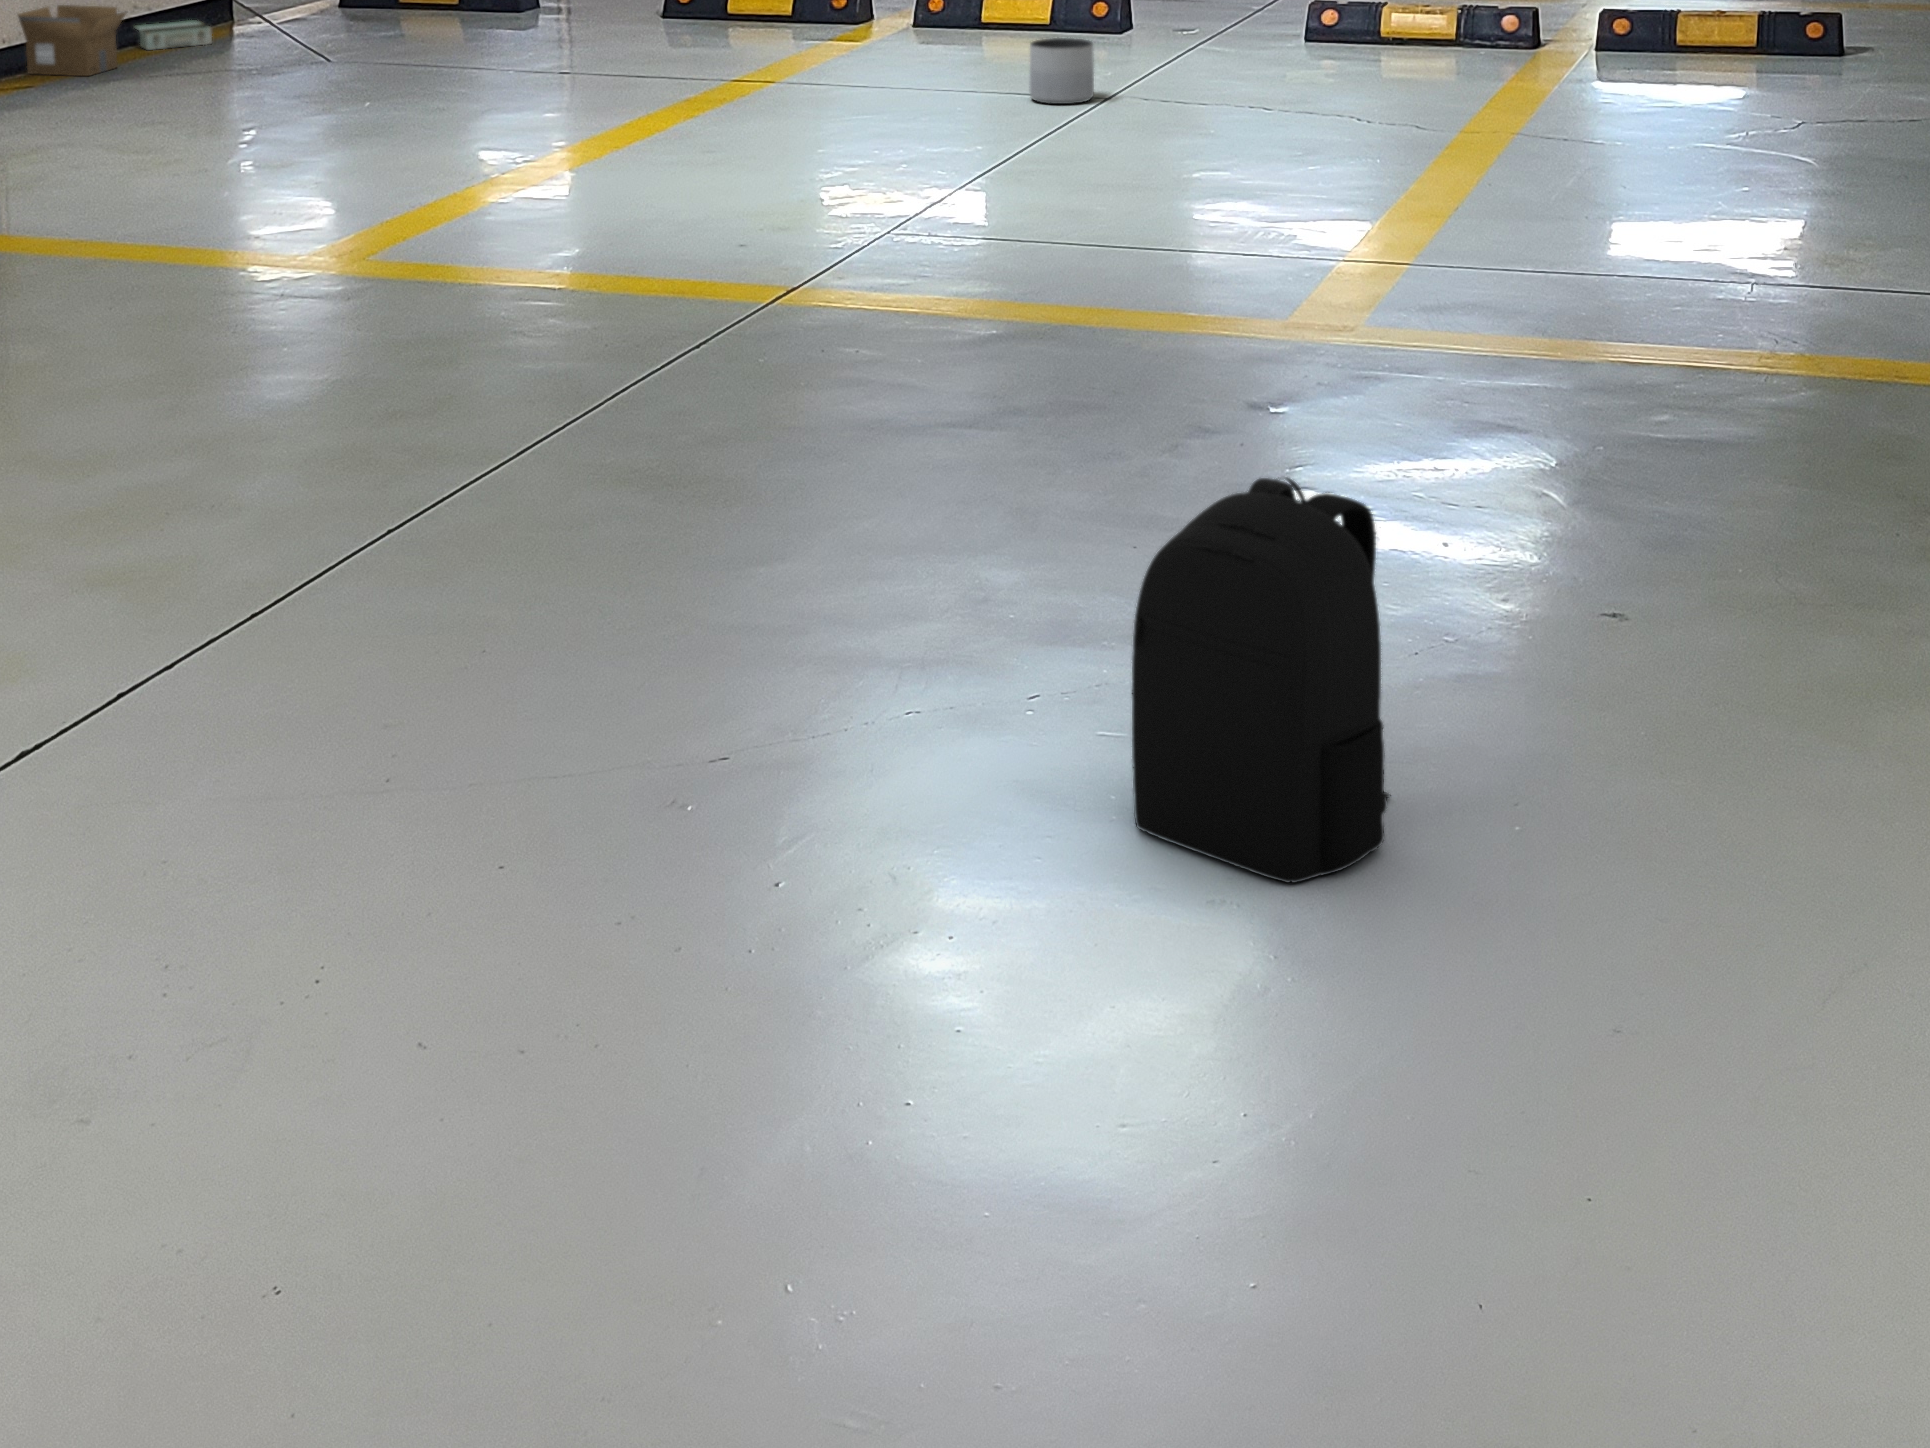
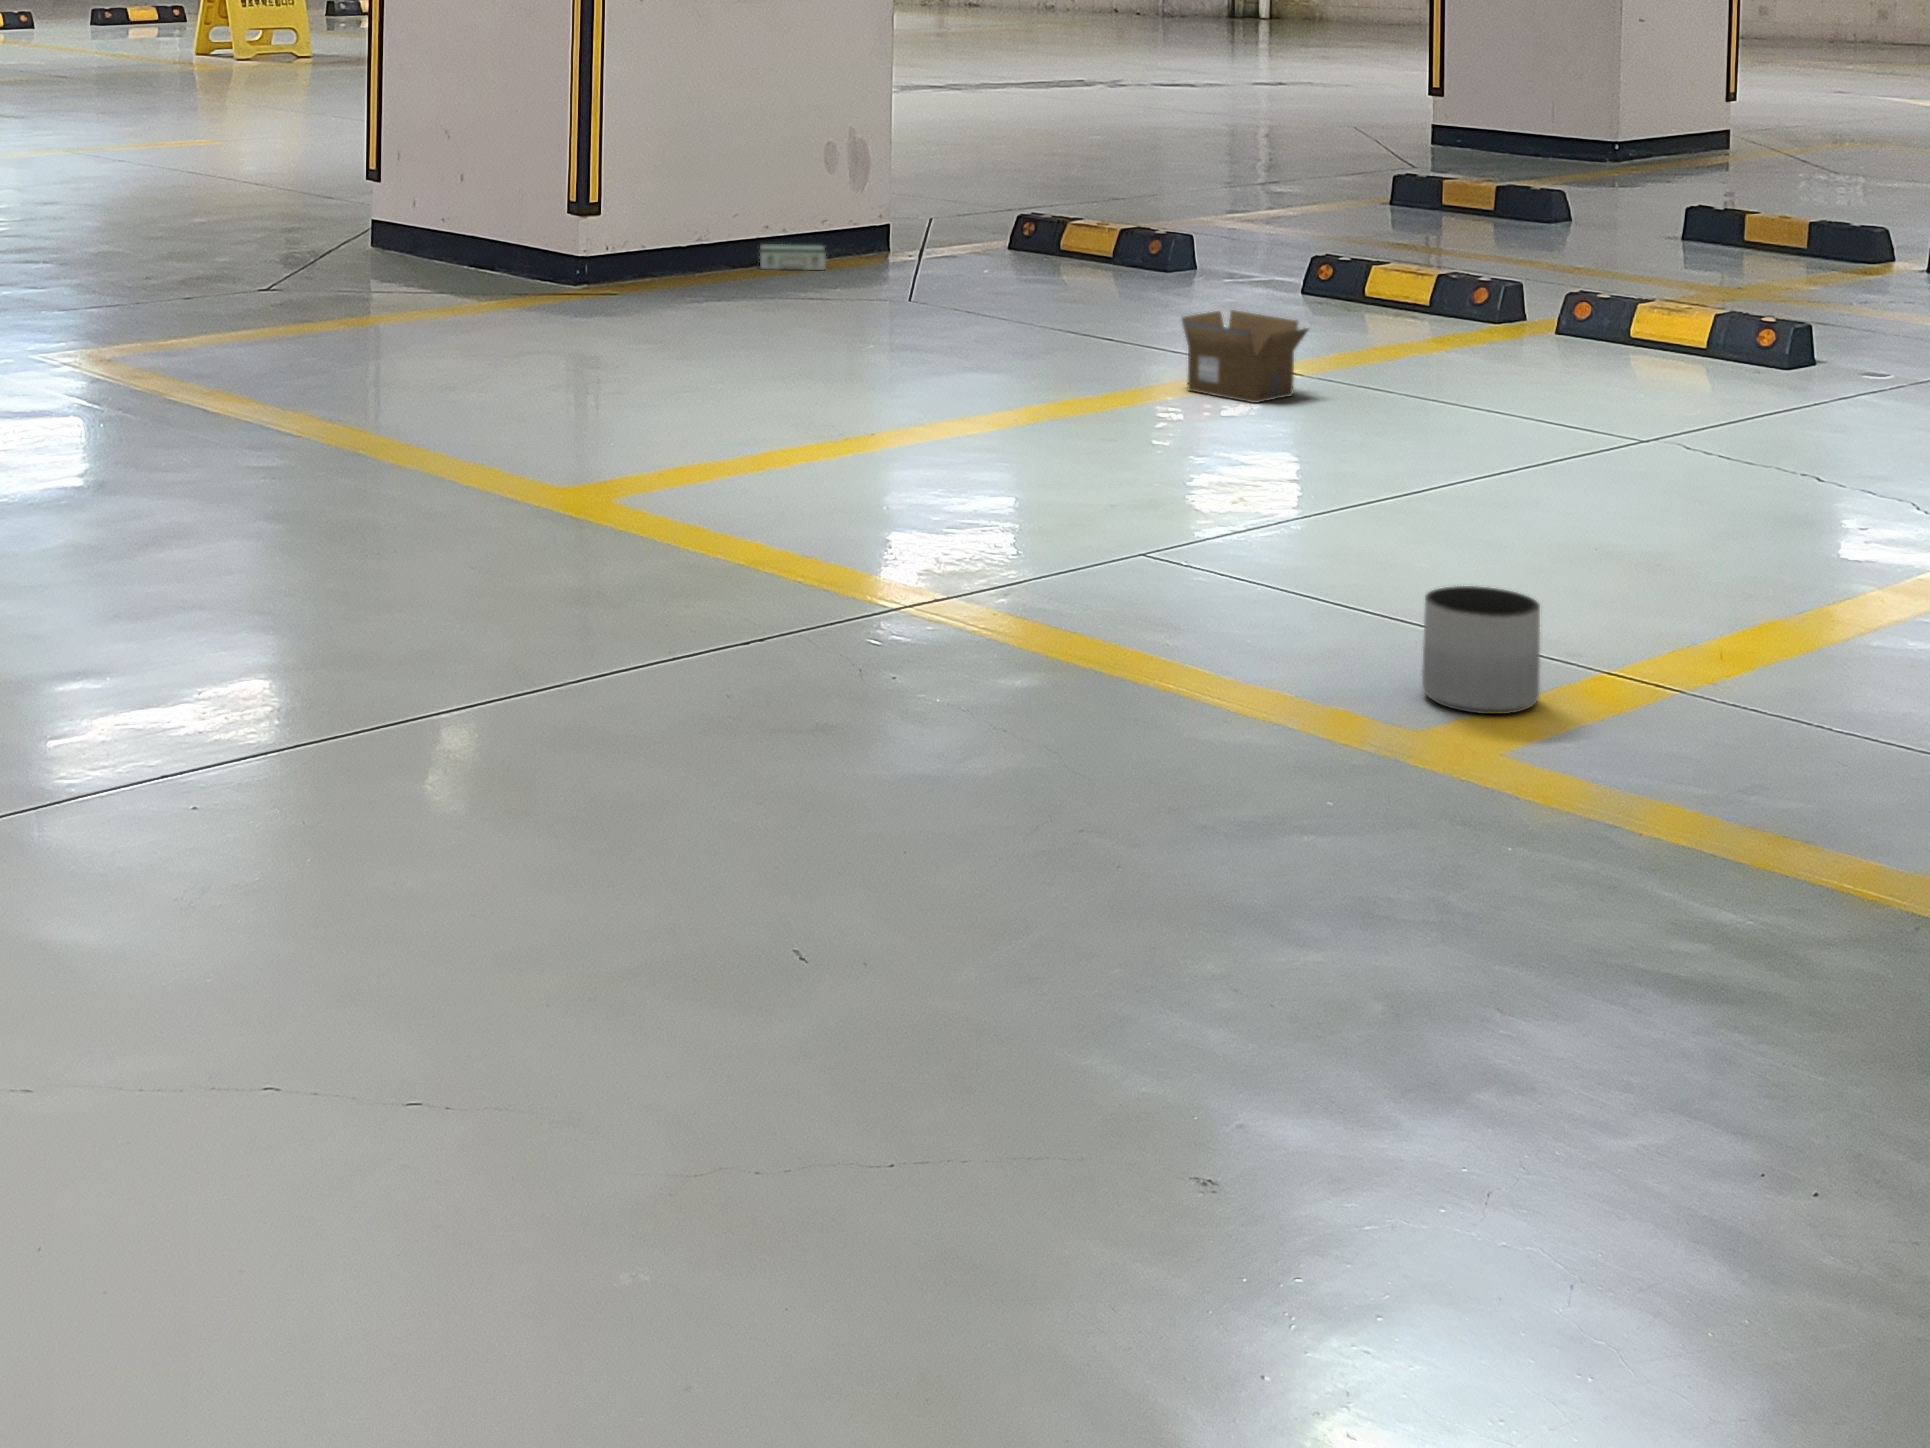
cardboard box: present [18,5,126,76] -> present [1182,310,1308,403]
planter: present [1030,38,1094,104] -> present [1422,586,1540,714]
backpack: present [1132,478,1390,883] -> none [178,836,481,1333]

